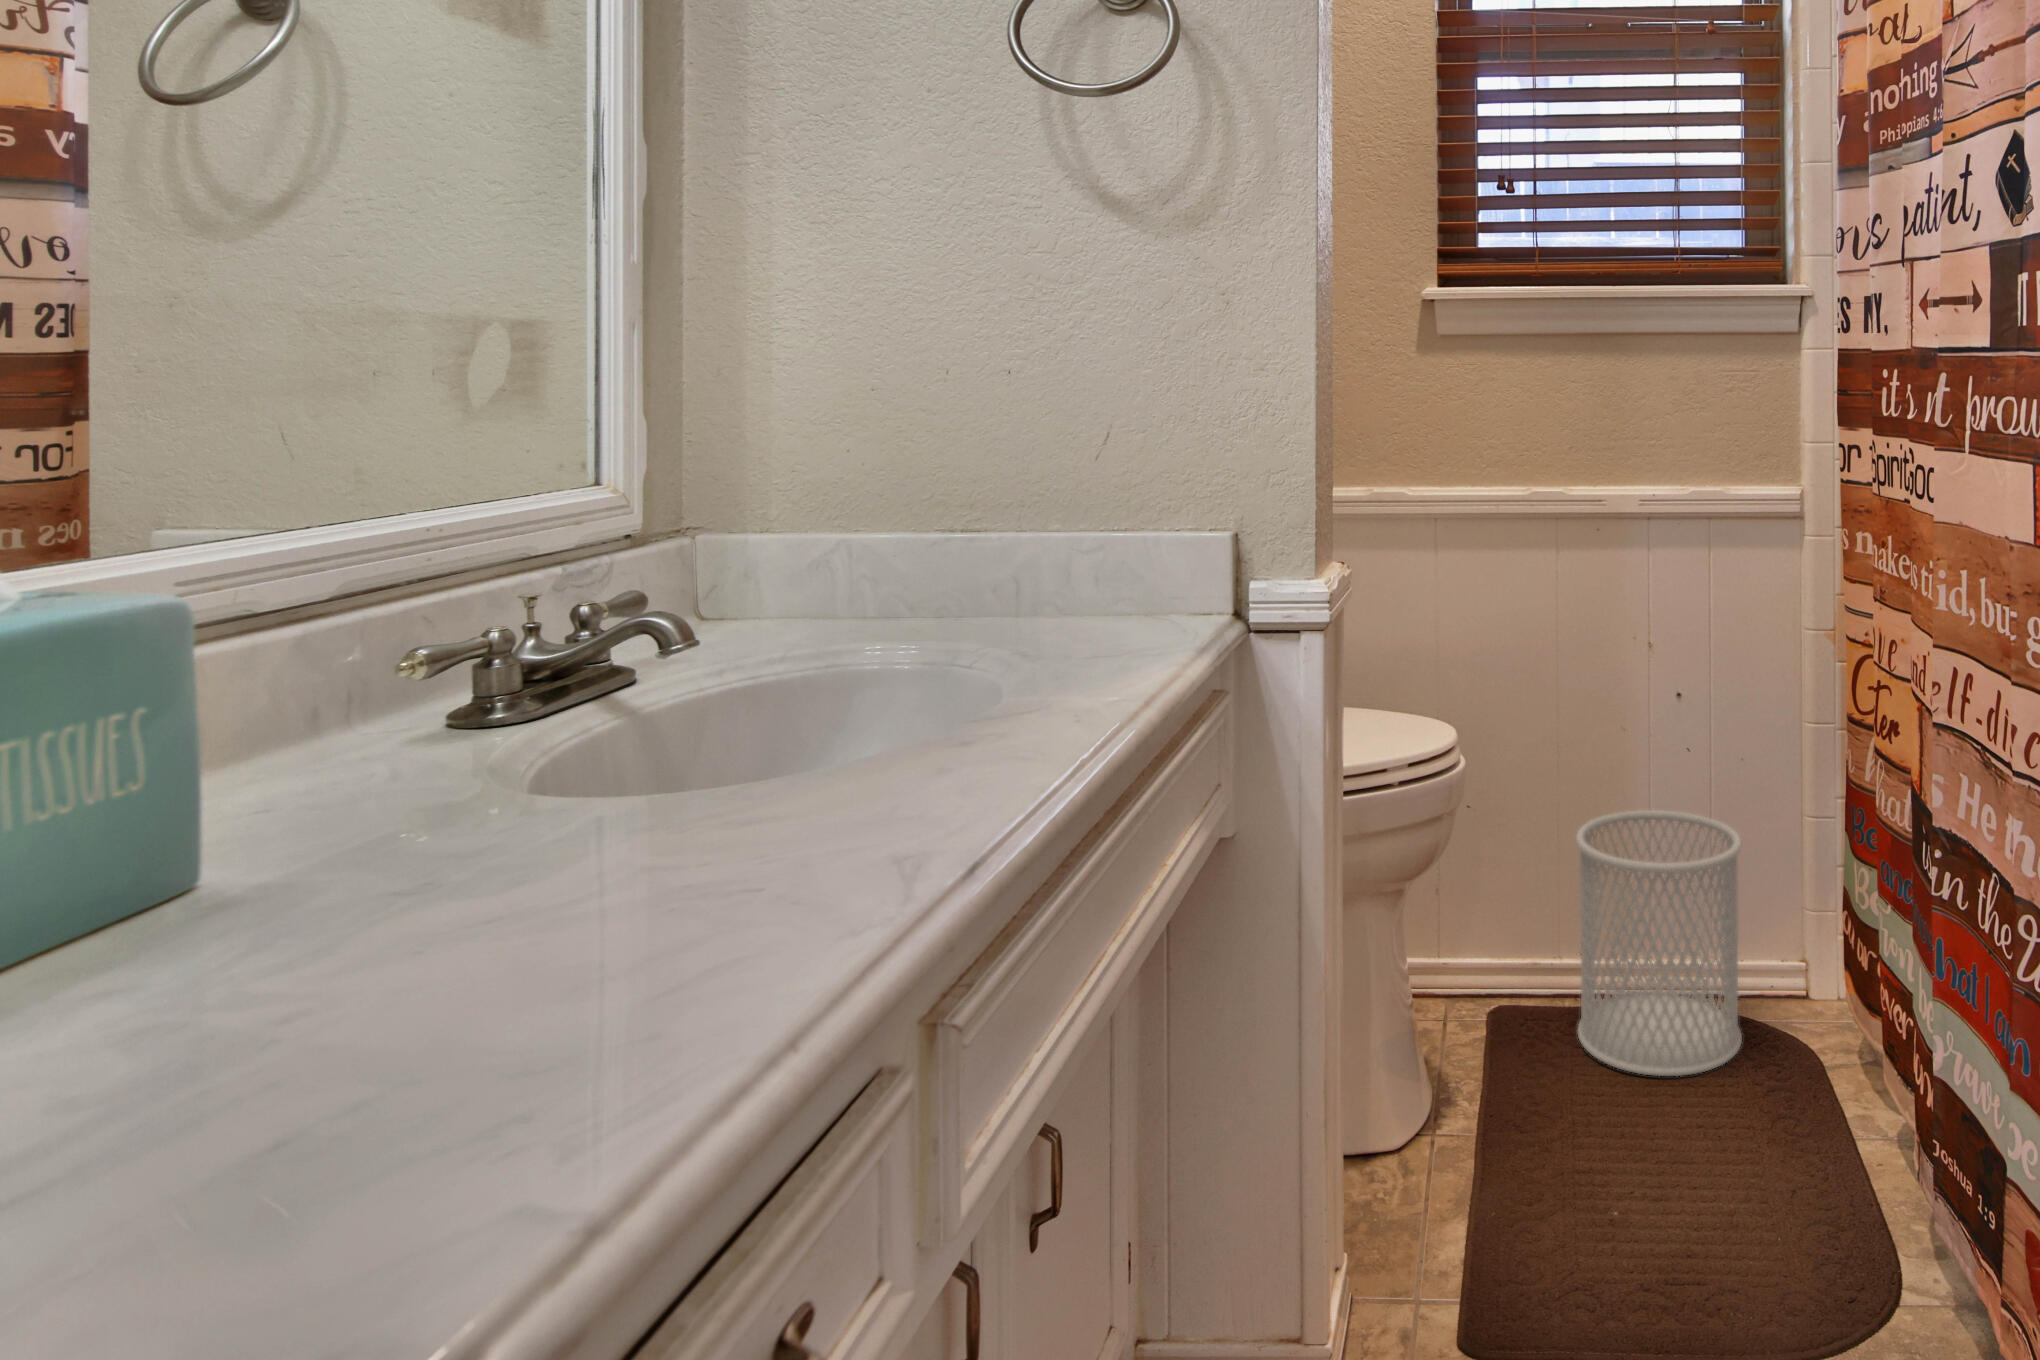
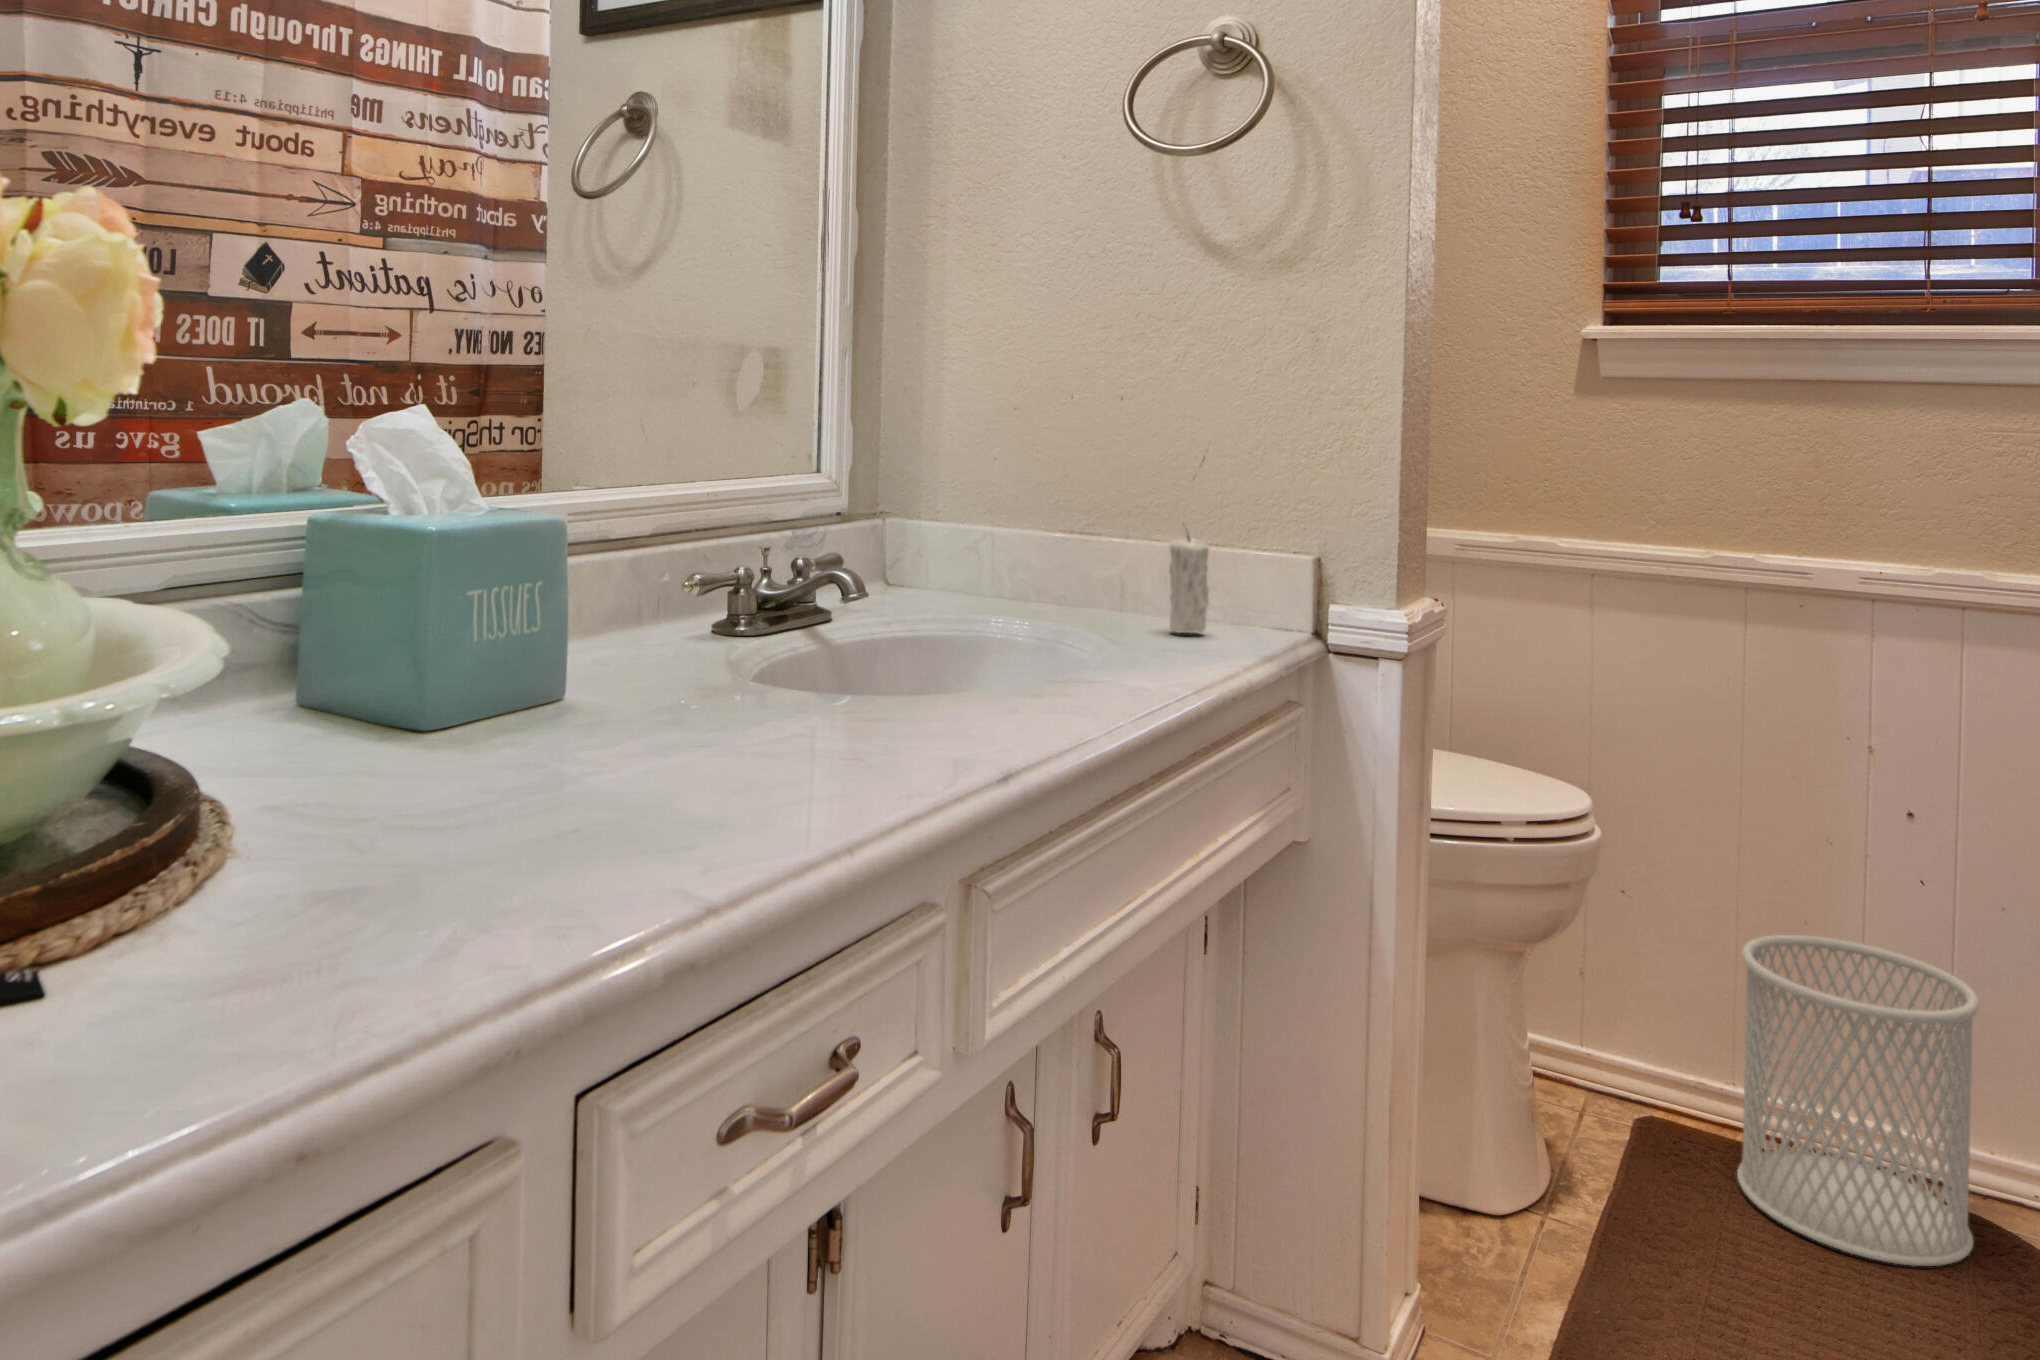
candle: none [1081,508,1129,636] -> present [1169,536,1210,633]

